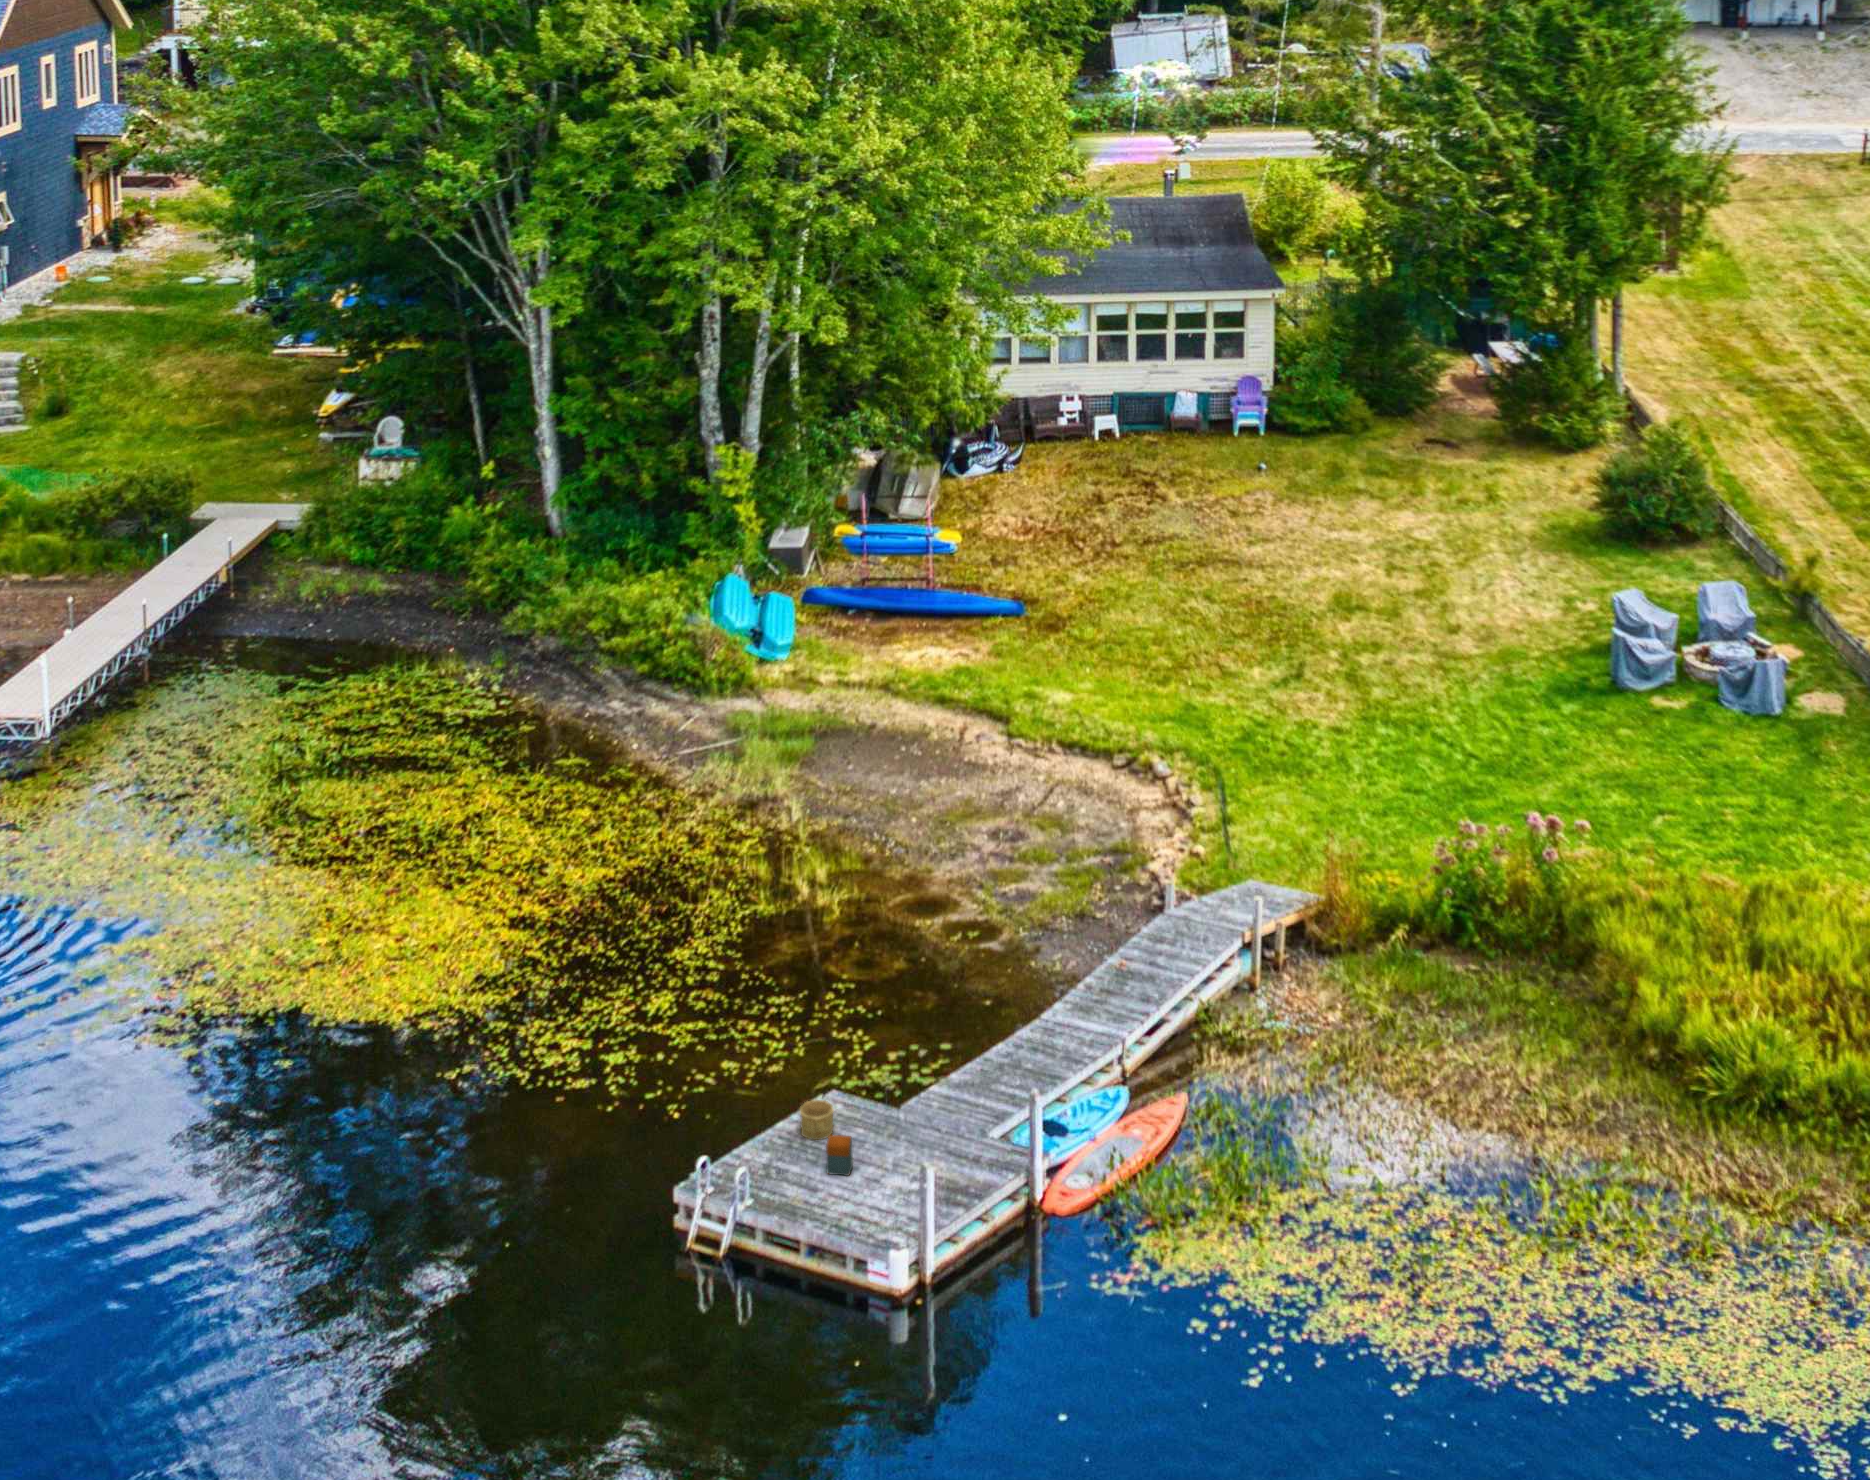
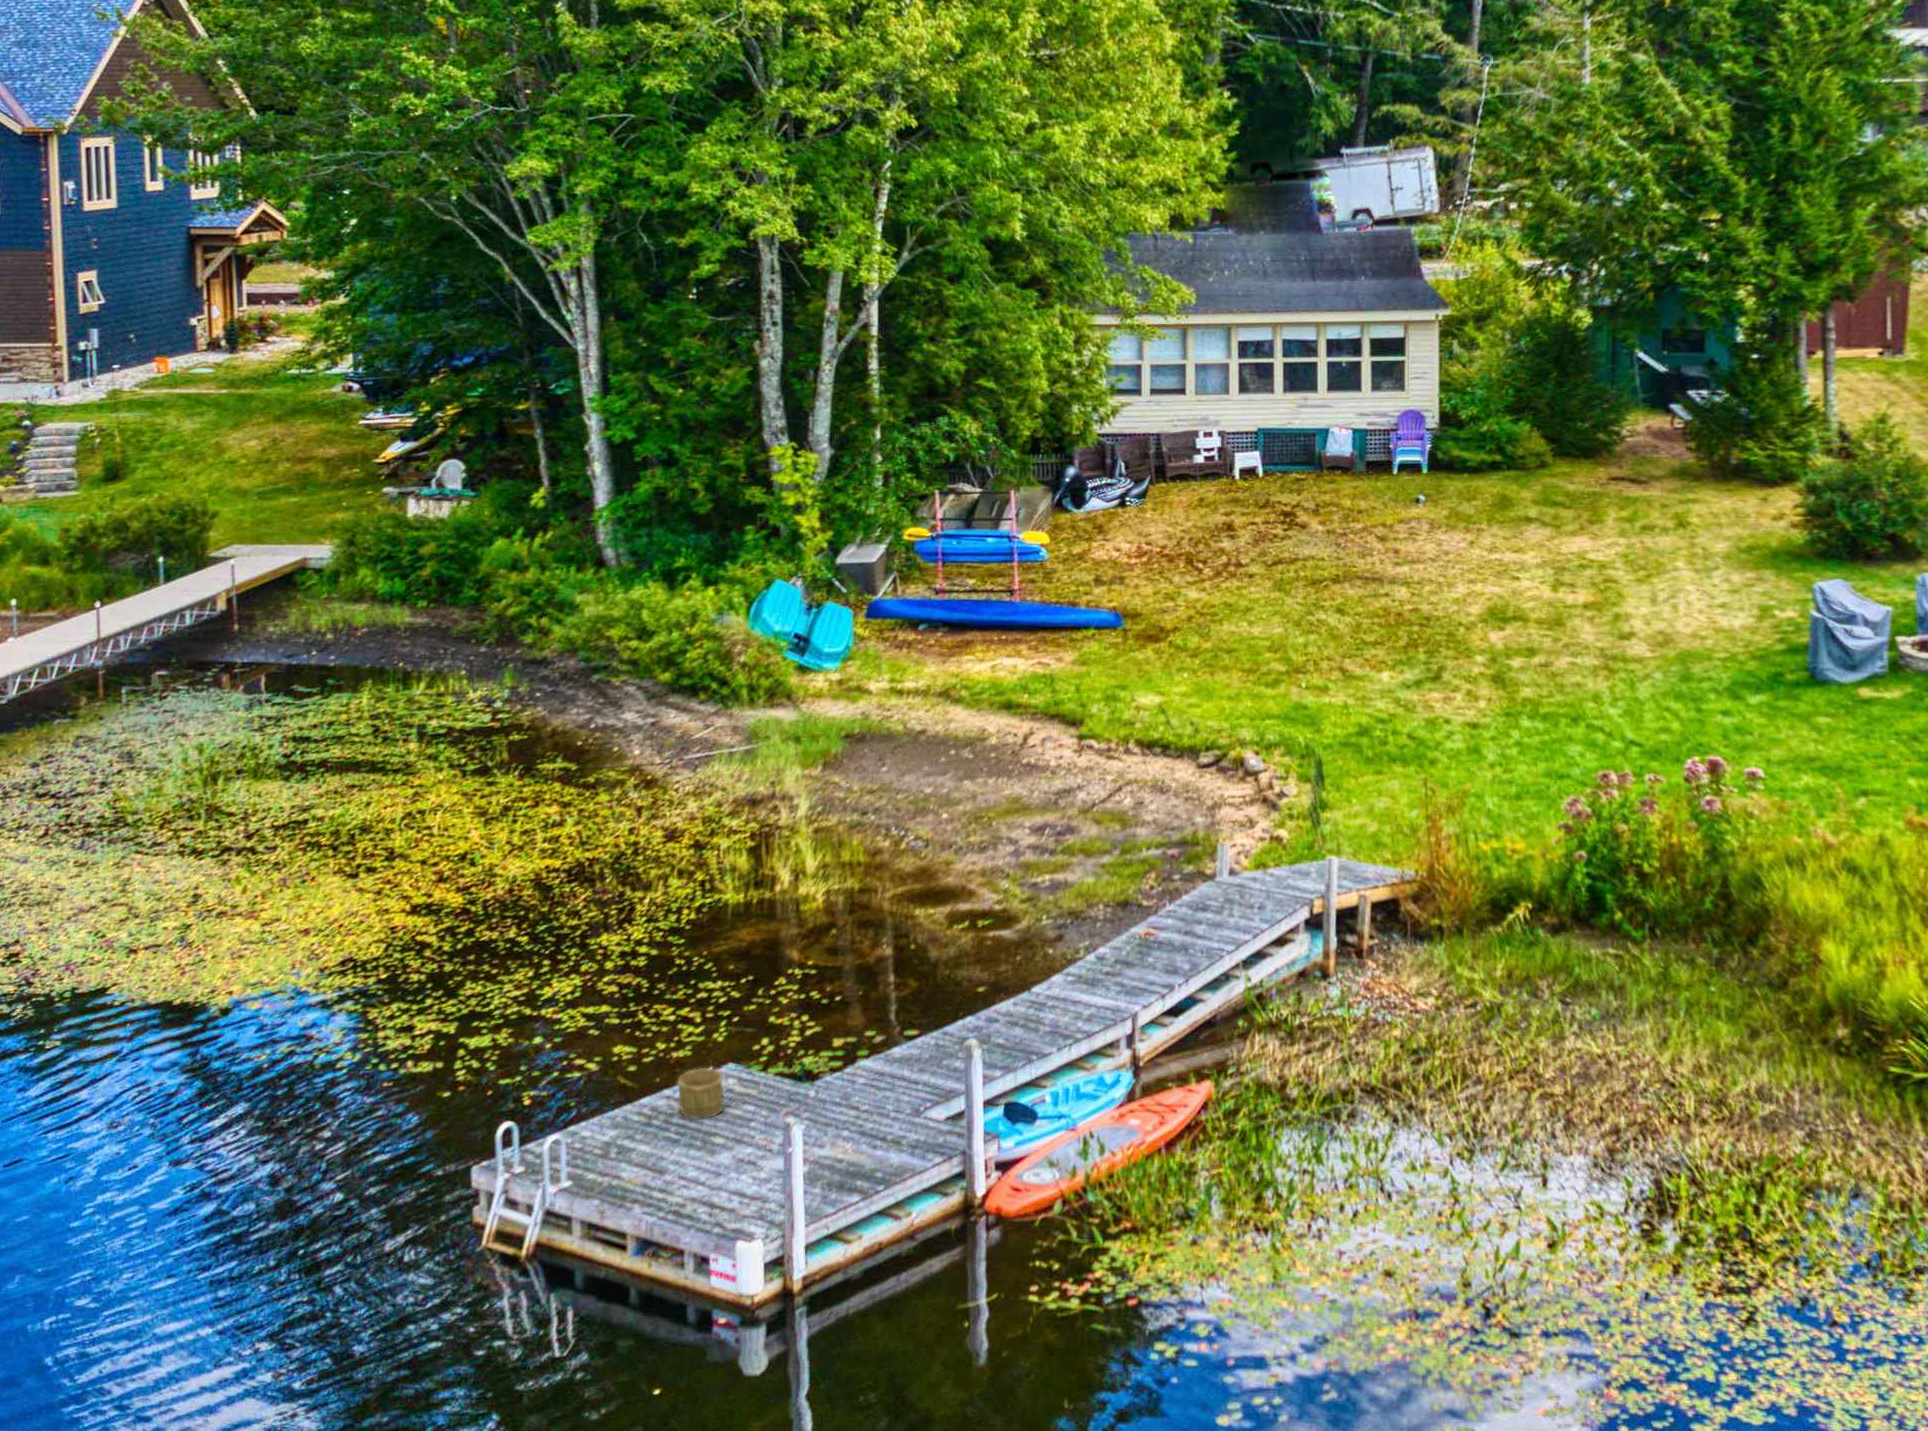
backpack: present [826,1135,853,1176] -> none [695,1102,735,1157]

